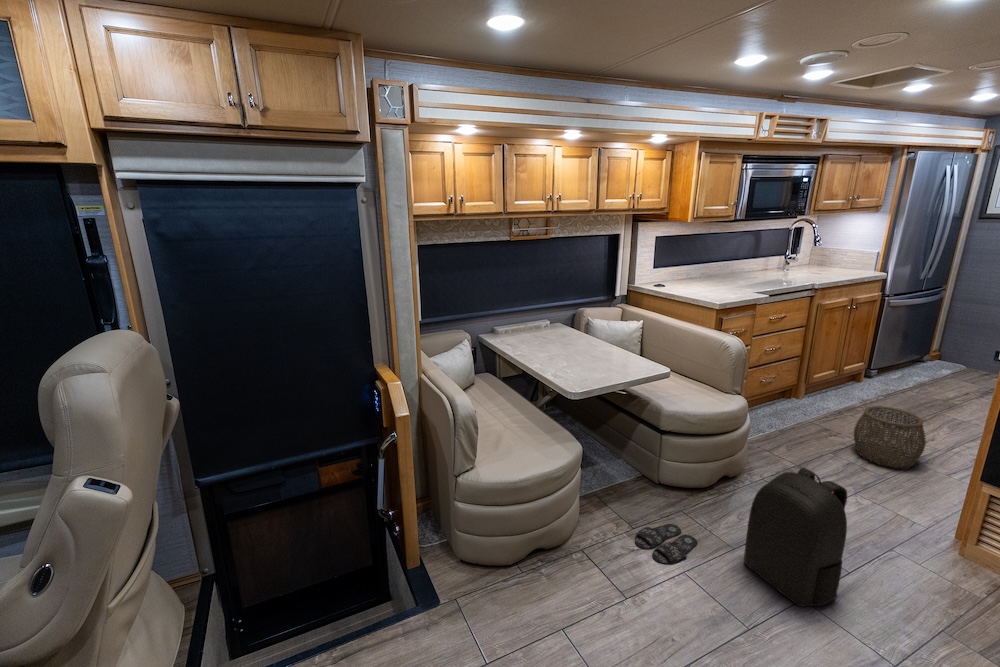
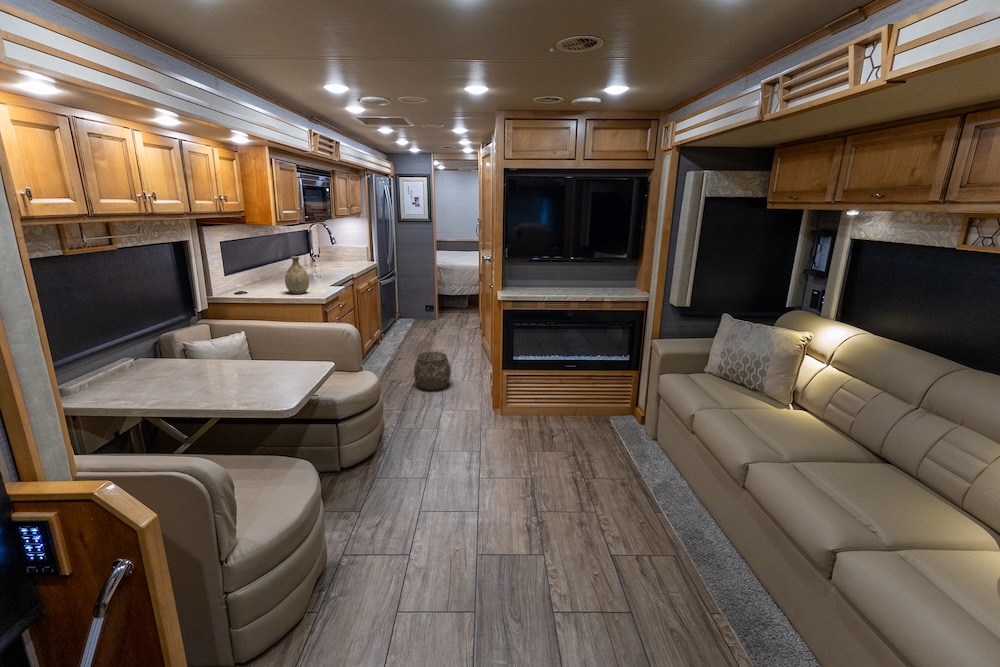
vase: none [702,254,728,294] -> present [285,257,309,294]
backpack: present [744,468,847,606] -> none [434,398,489,484]
slippers: present [635,524,697,564] -> none [367,489,411,521]

